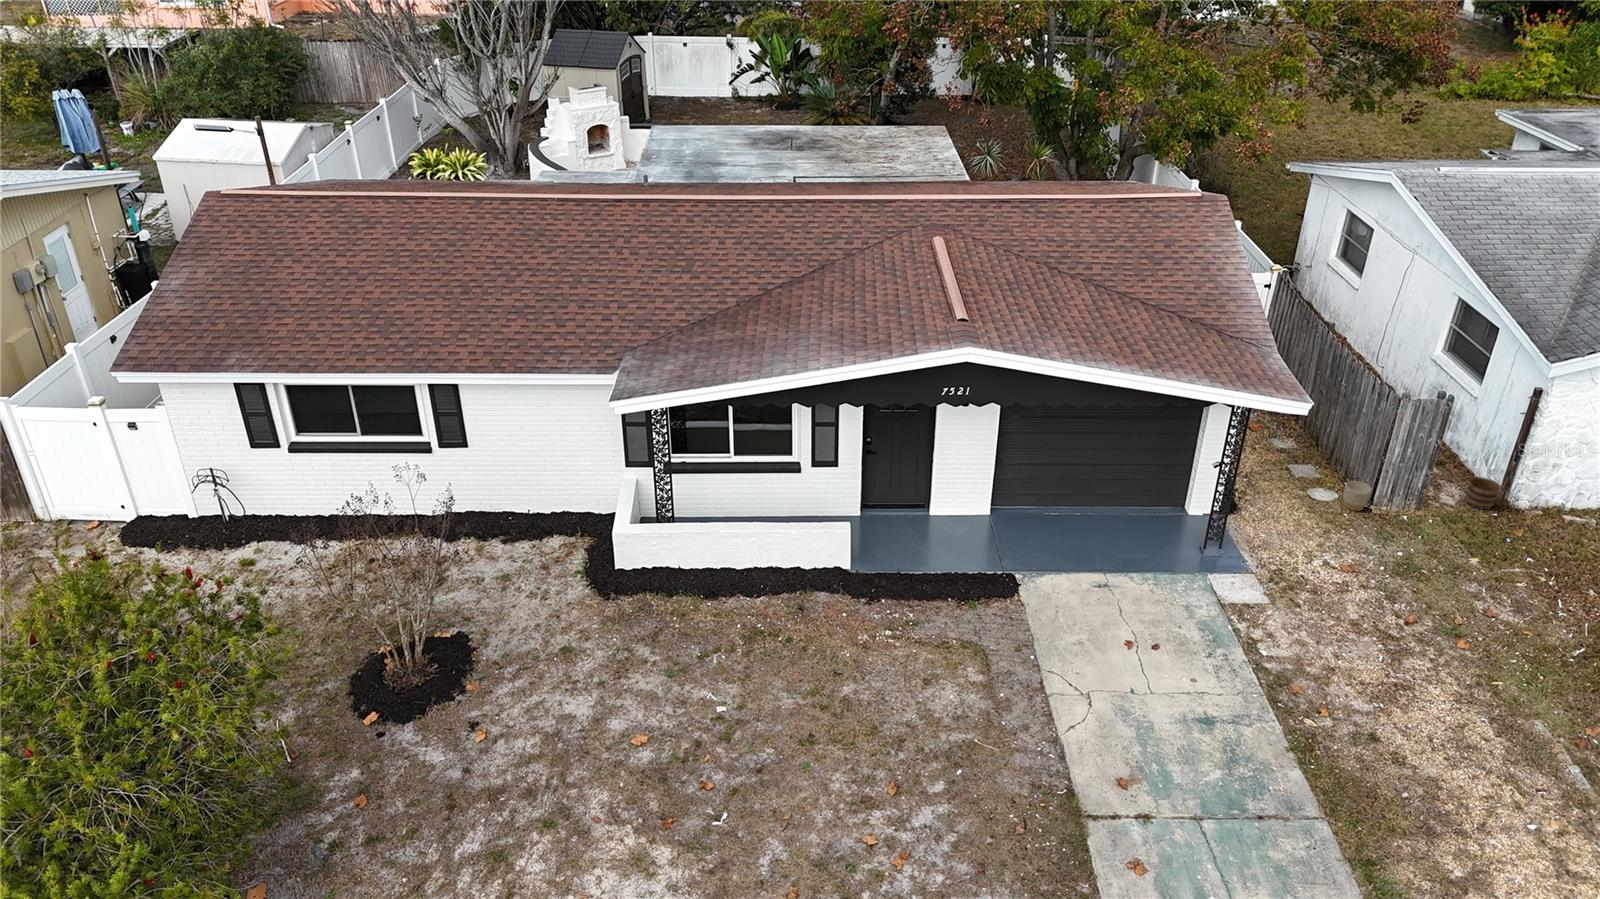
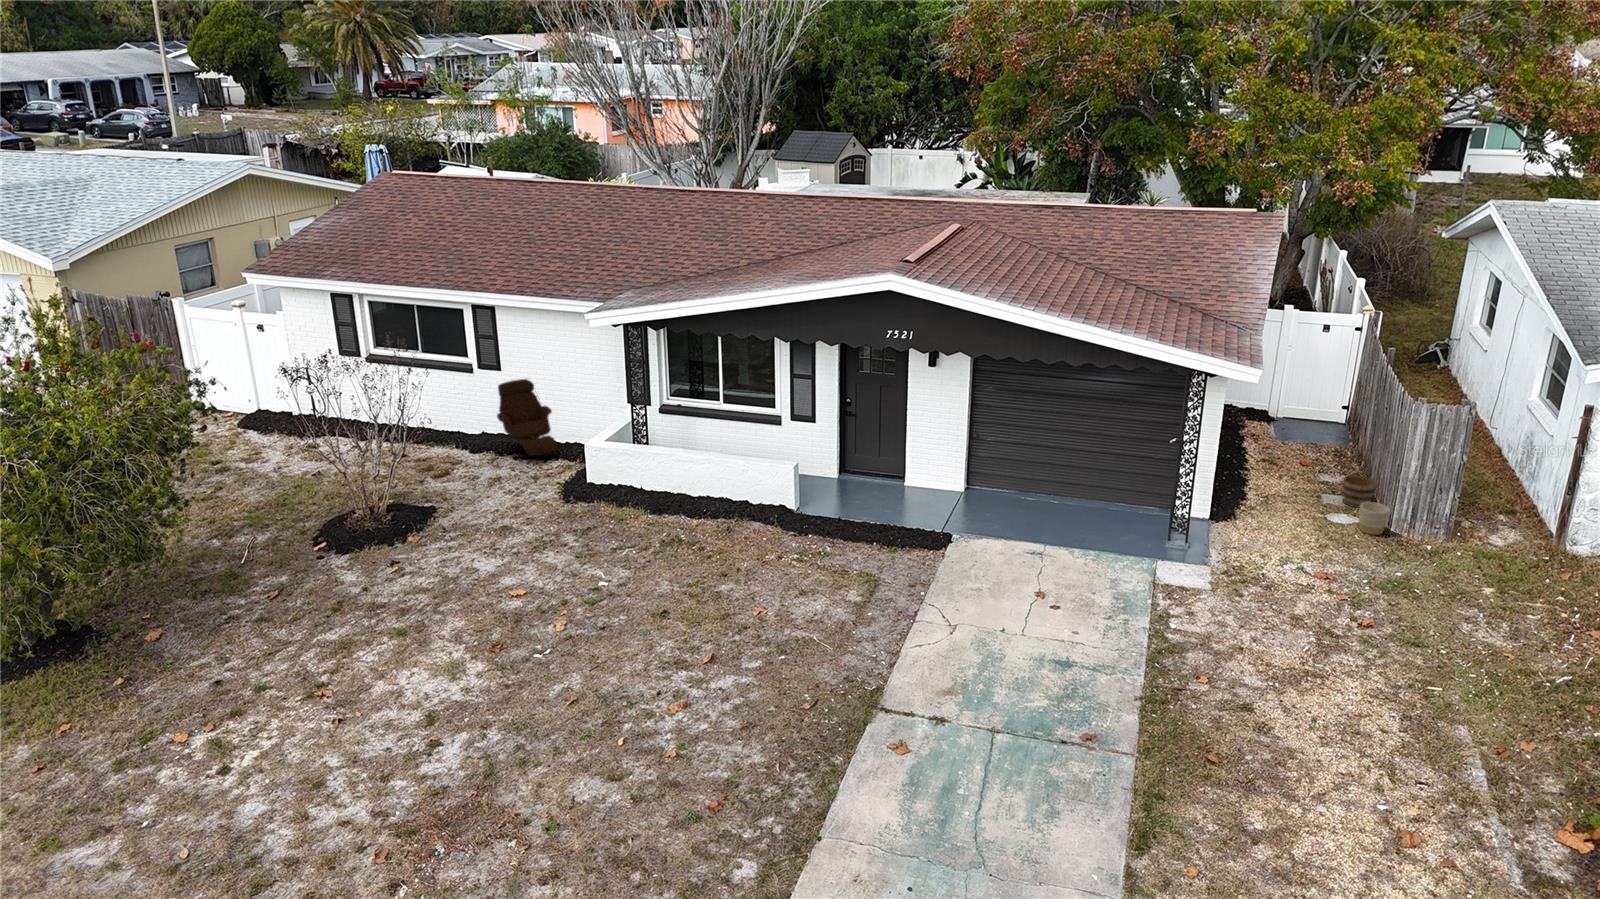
lounge chair: none [468,449,552,548] -> present [497,379,557,462]
bucket: present [1466,477,1501,510] -> present [1342,476,1377,508]

